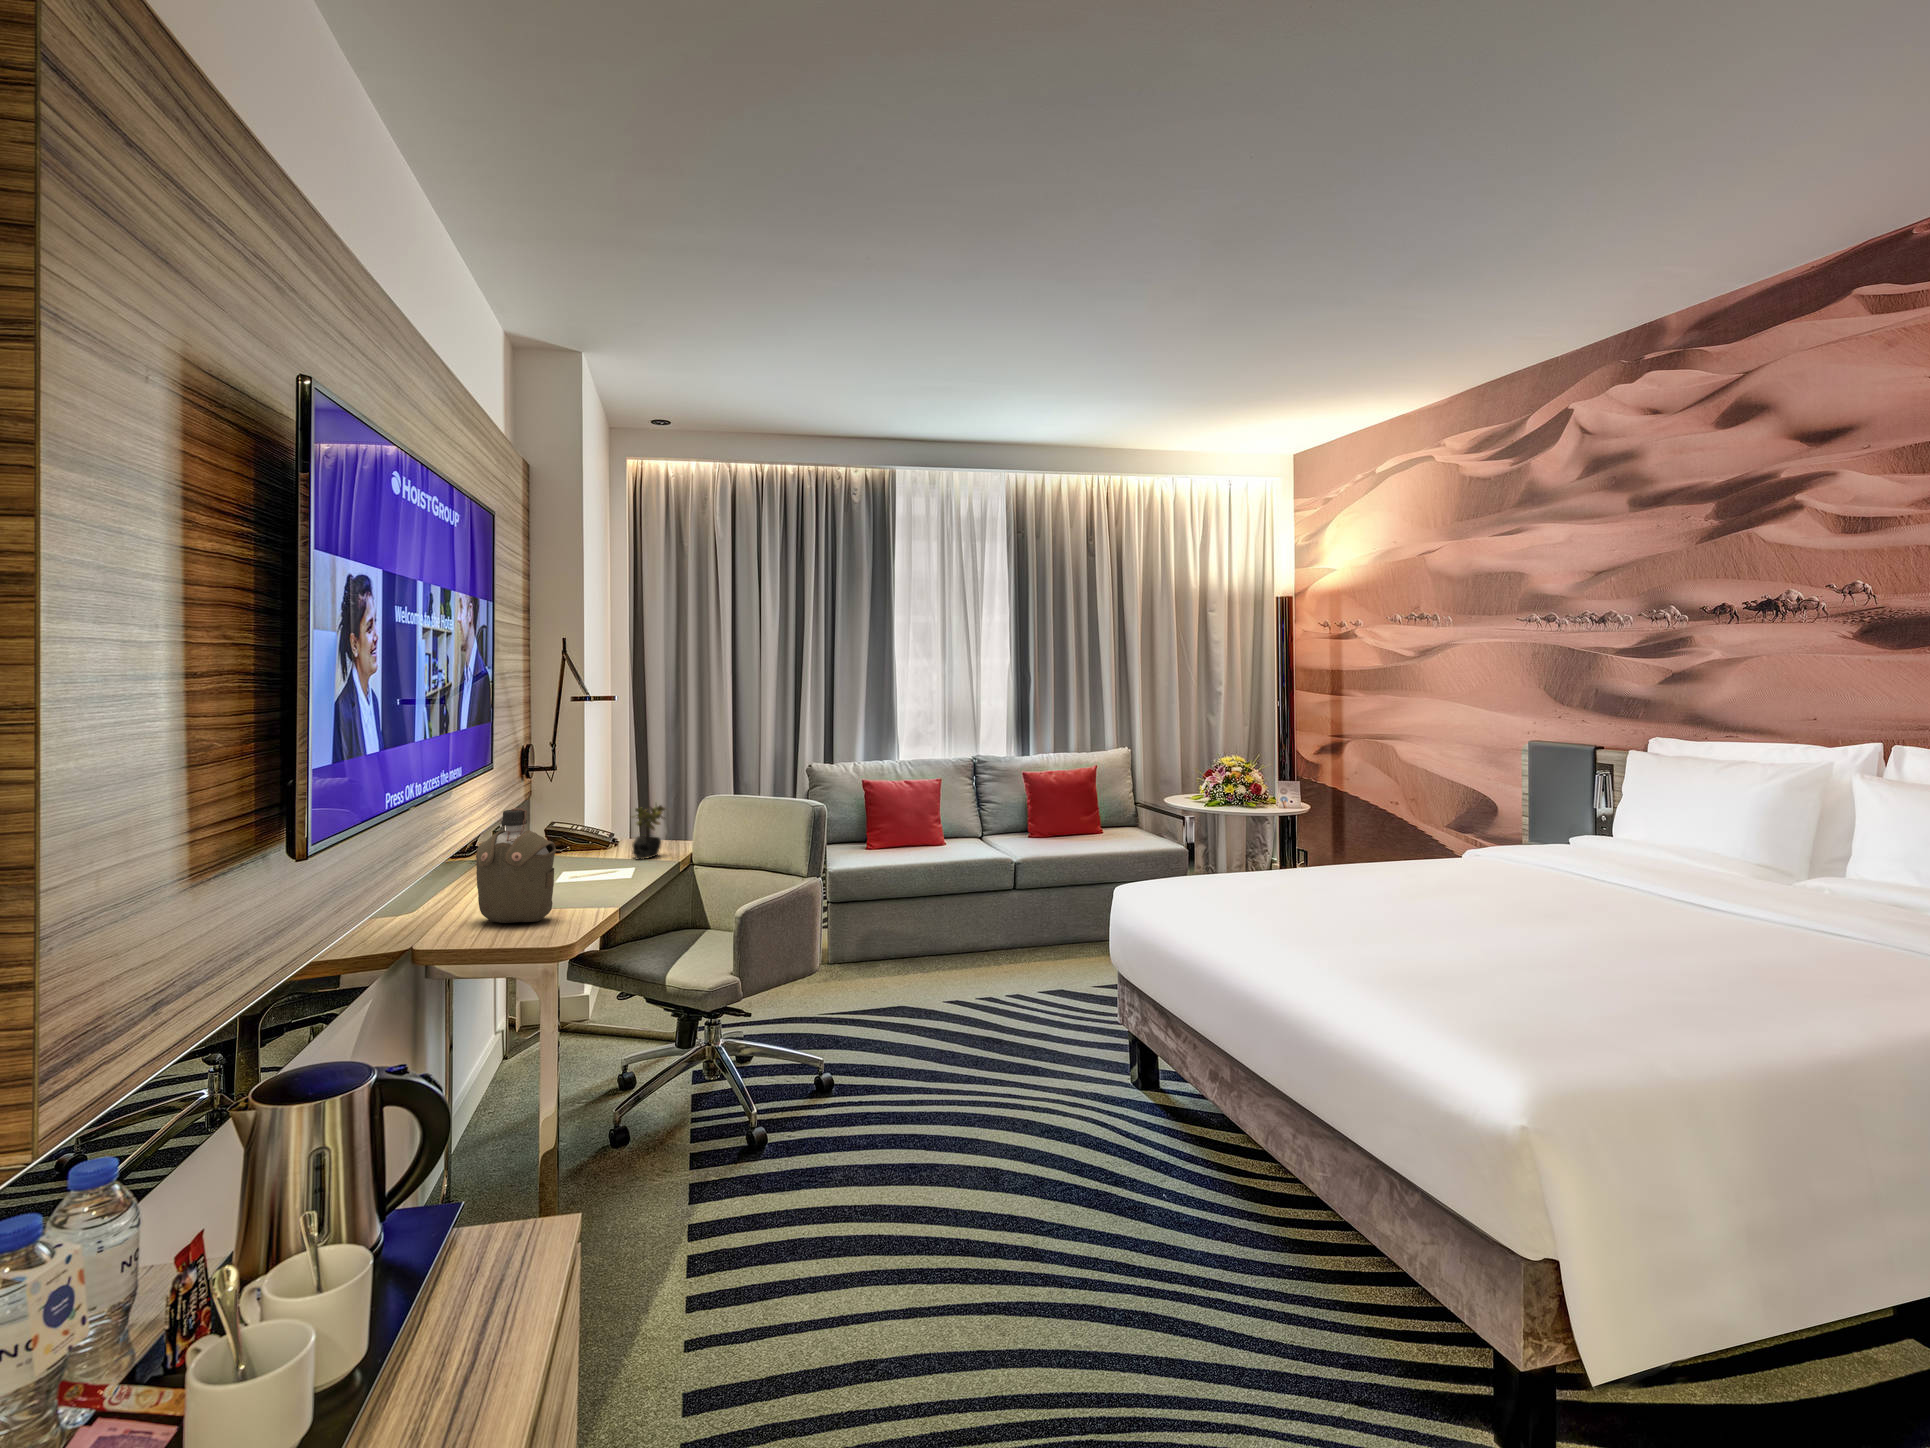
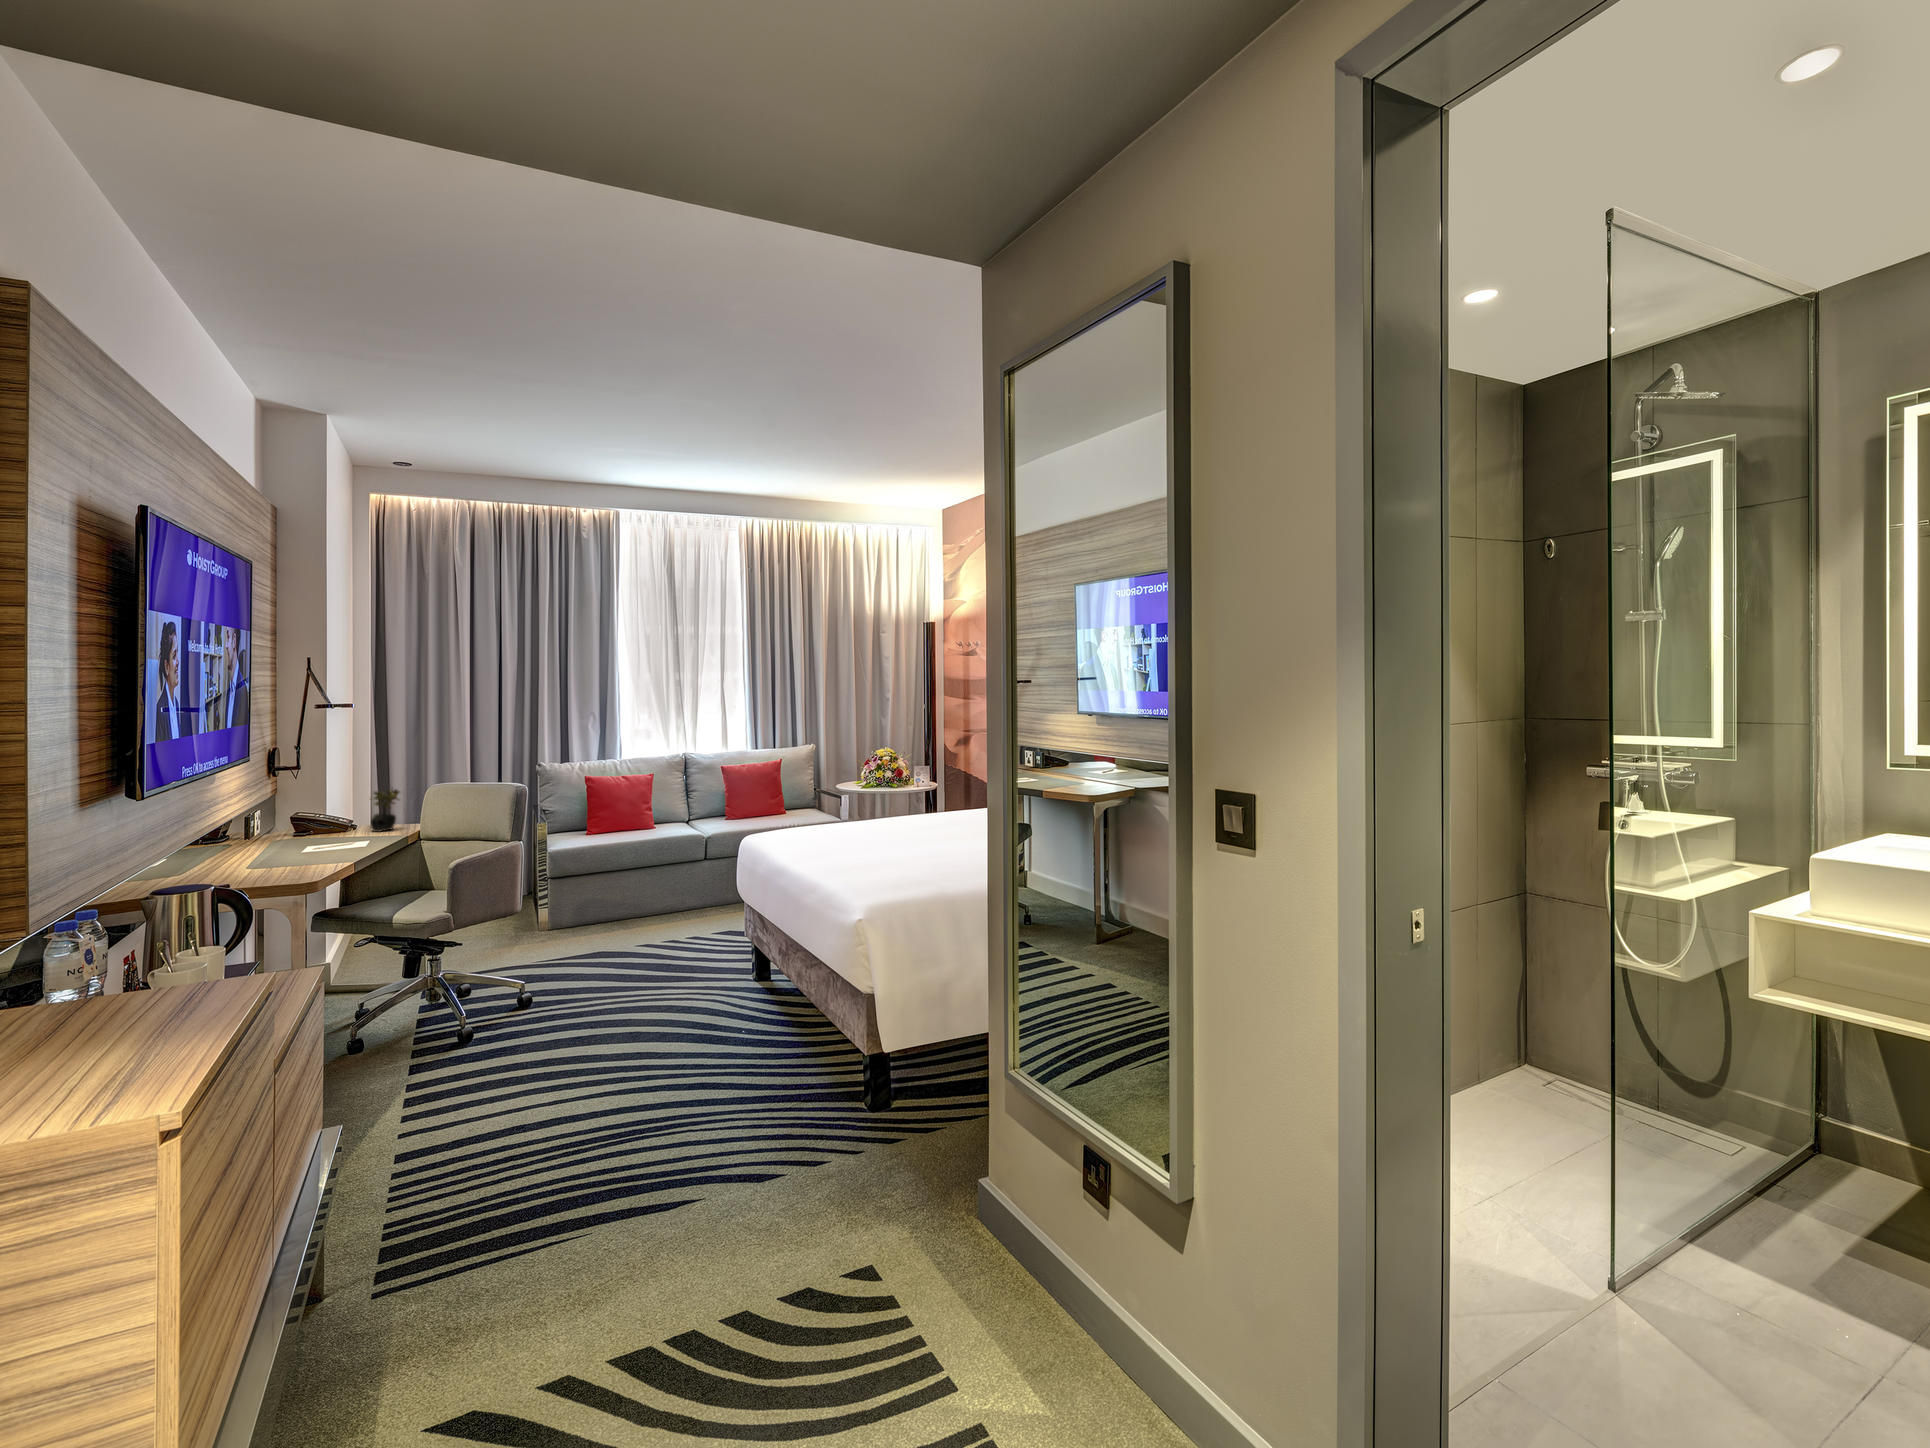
water bottle: present [476,808,556,923] -> none [240,786,309,871]

